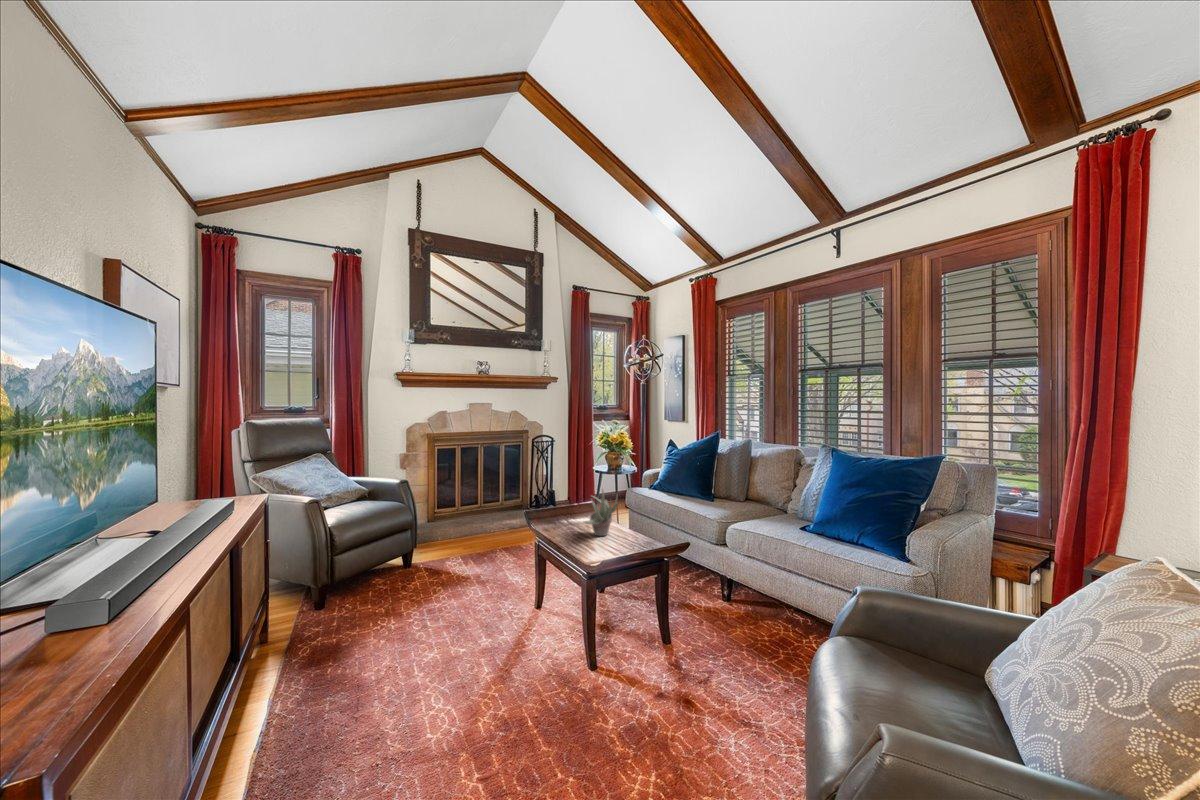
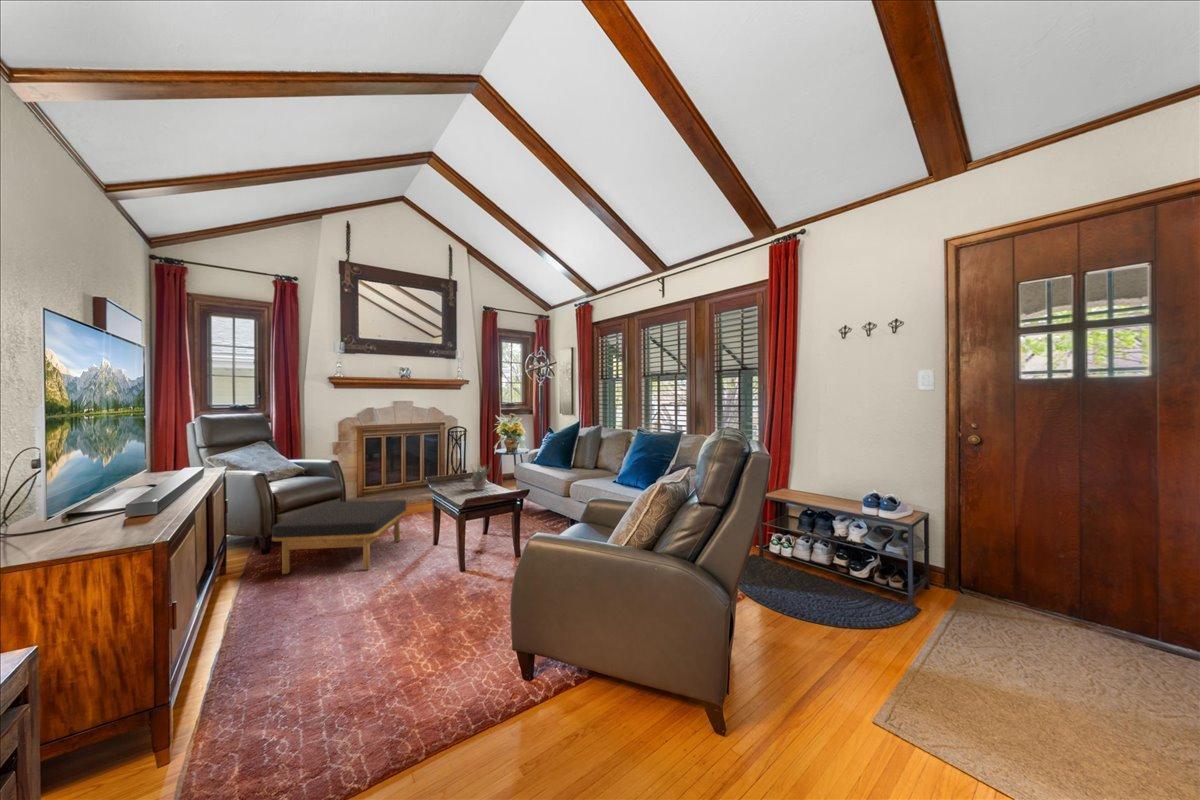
ottoman: none [327,539,496,649] -> present [272,500,407,574]

